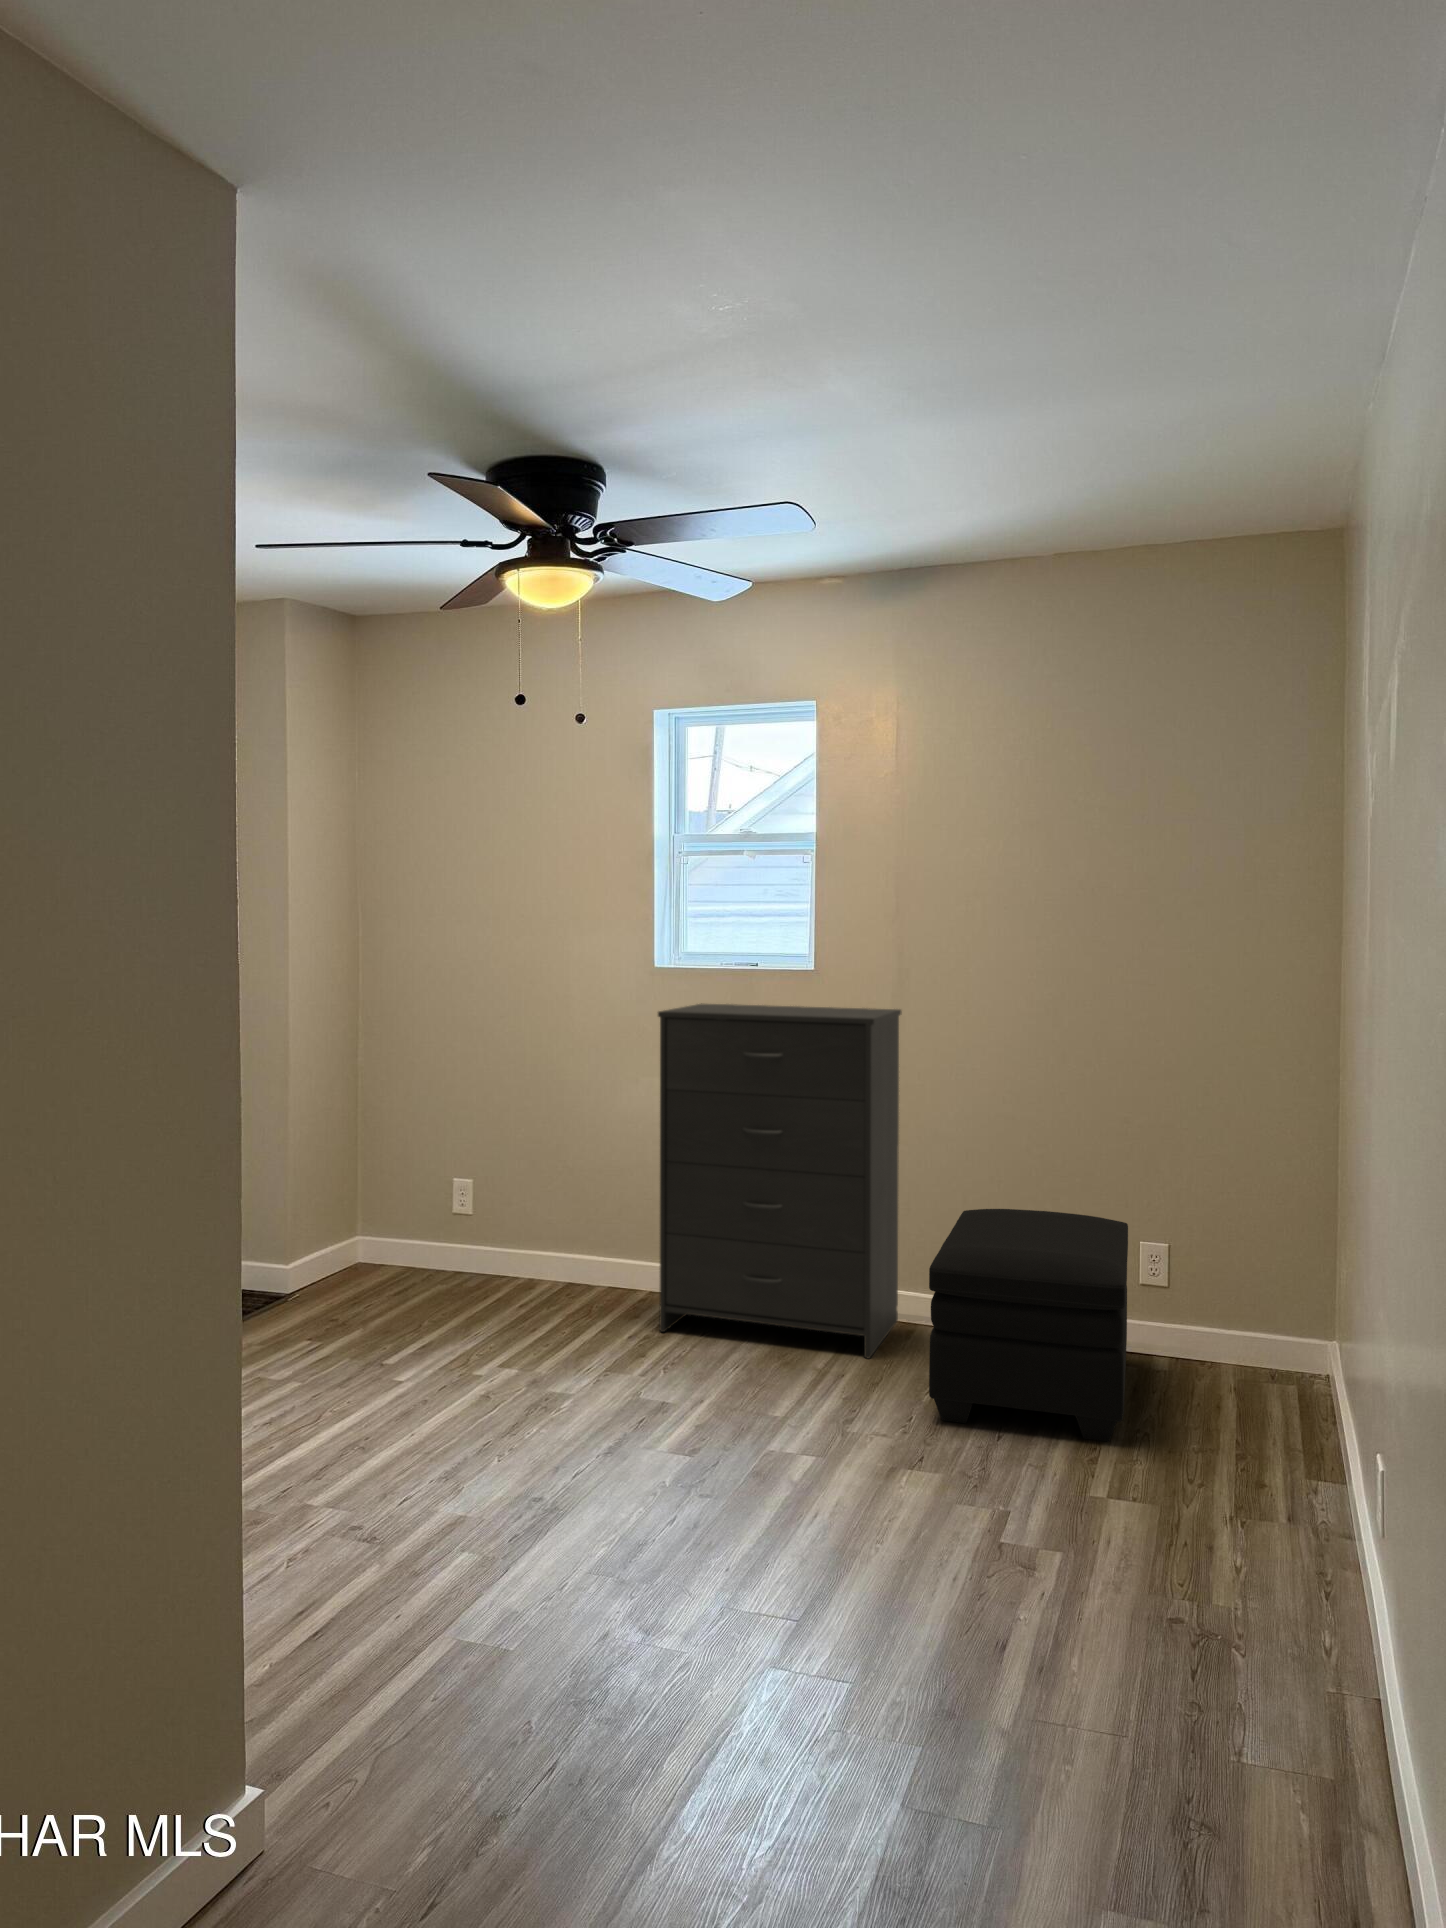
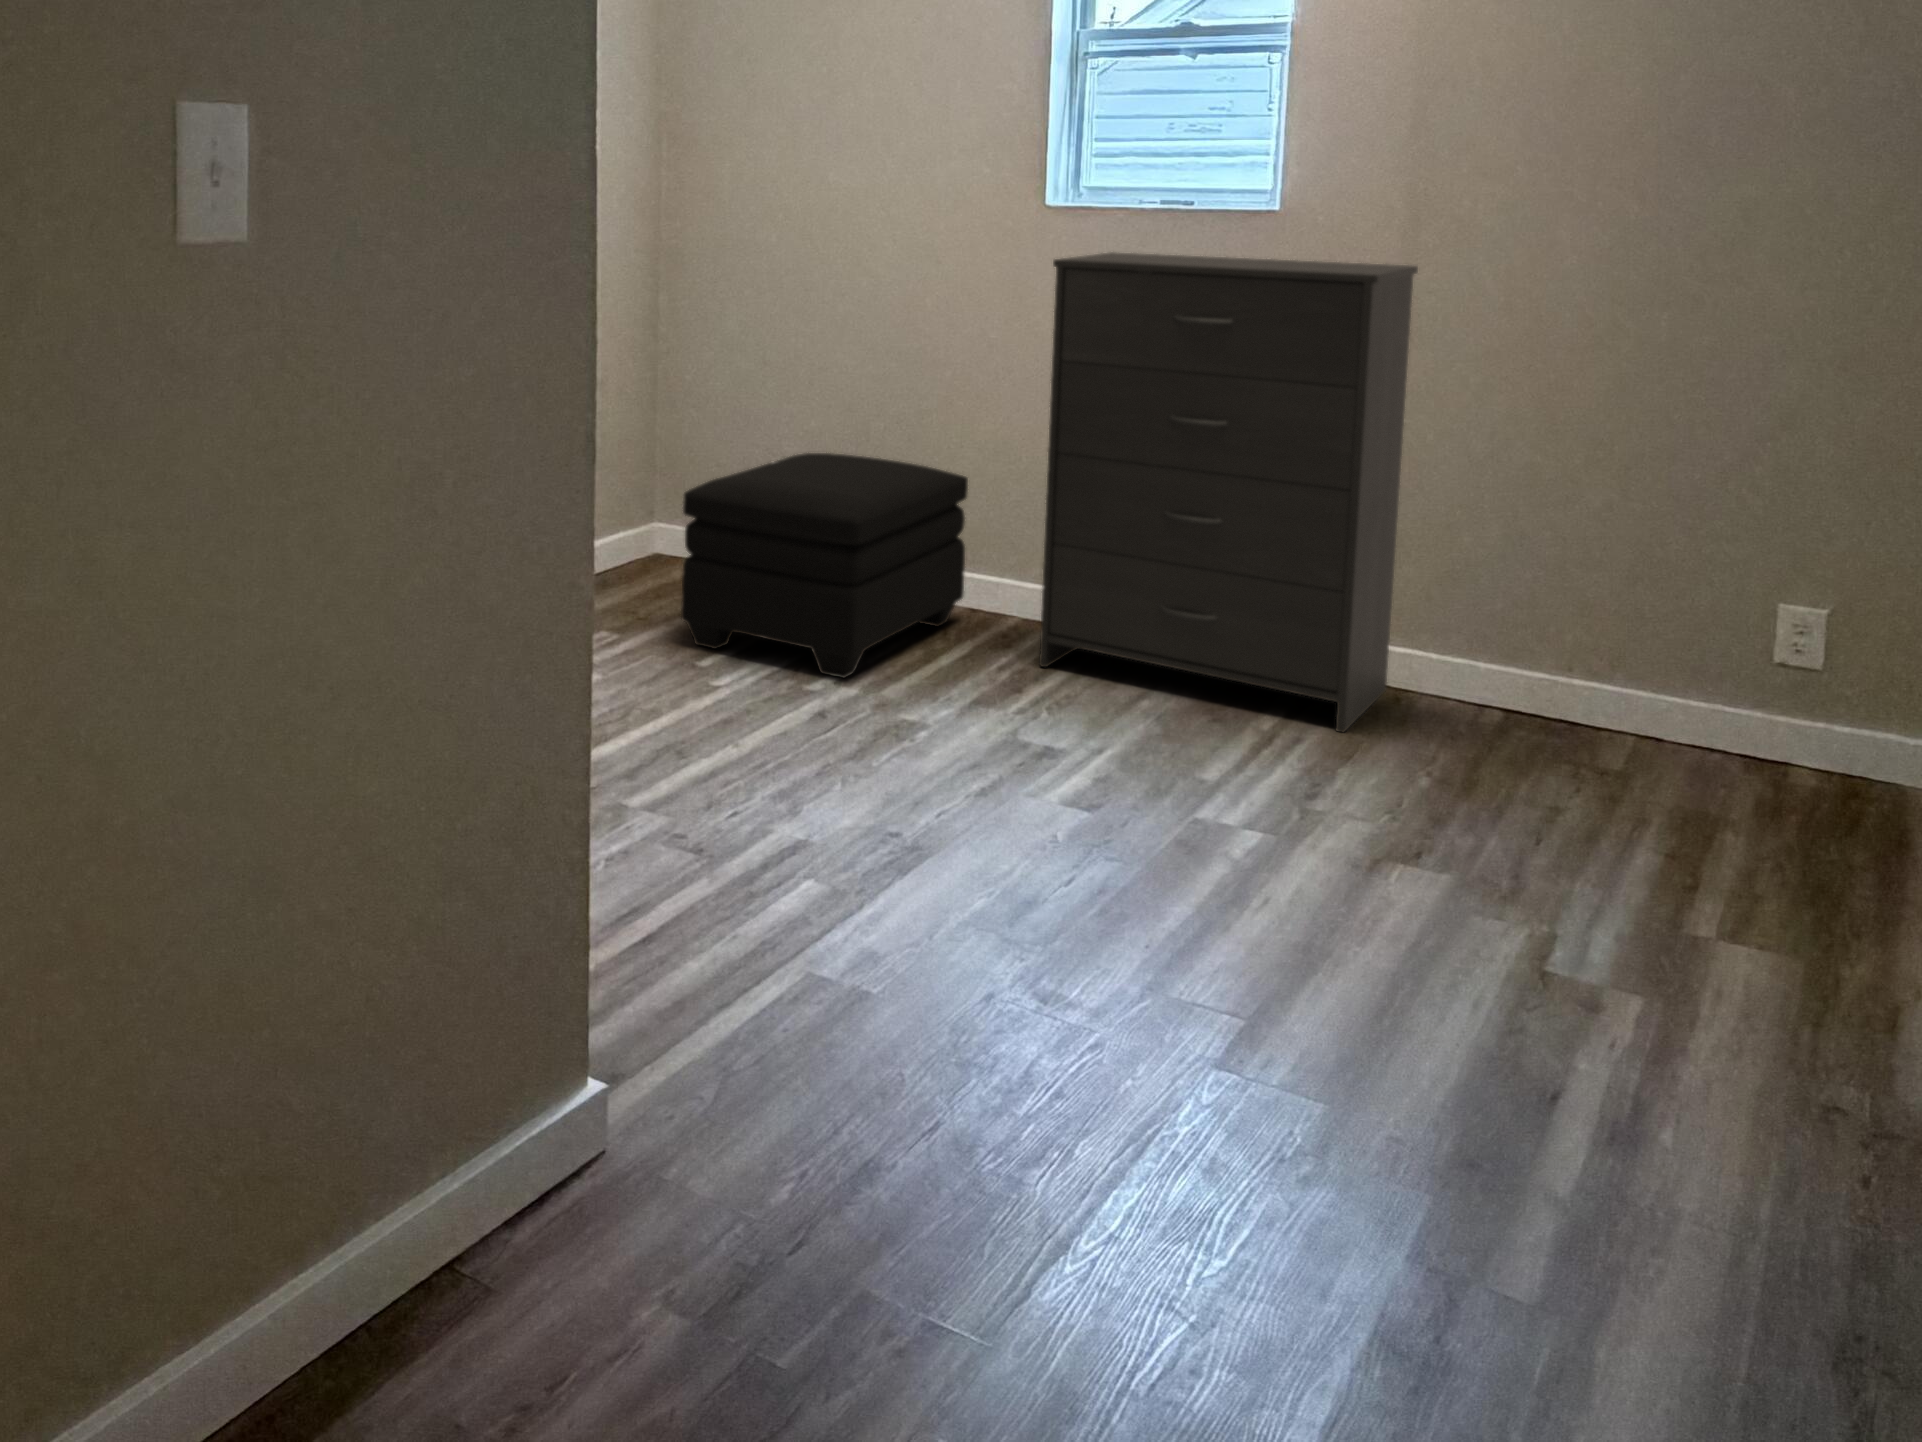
ottoman: present [929,1209,1128,1442] -> present [681,453,968,678]

